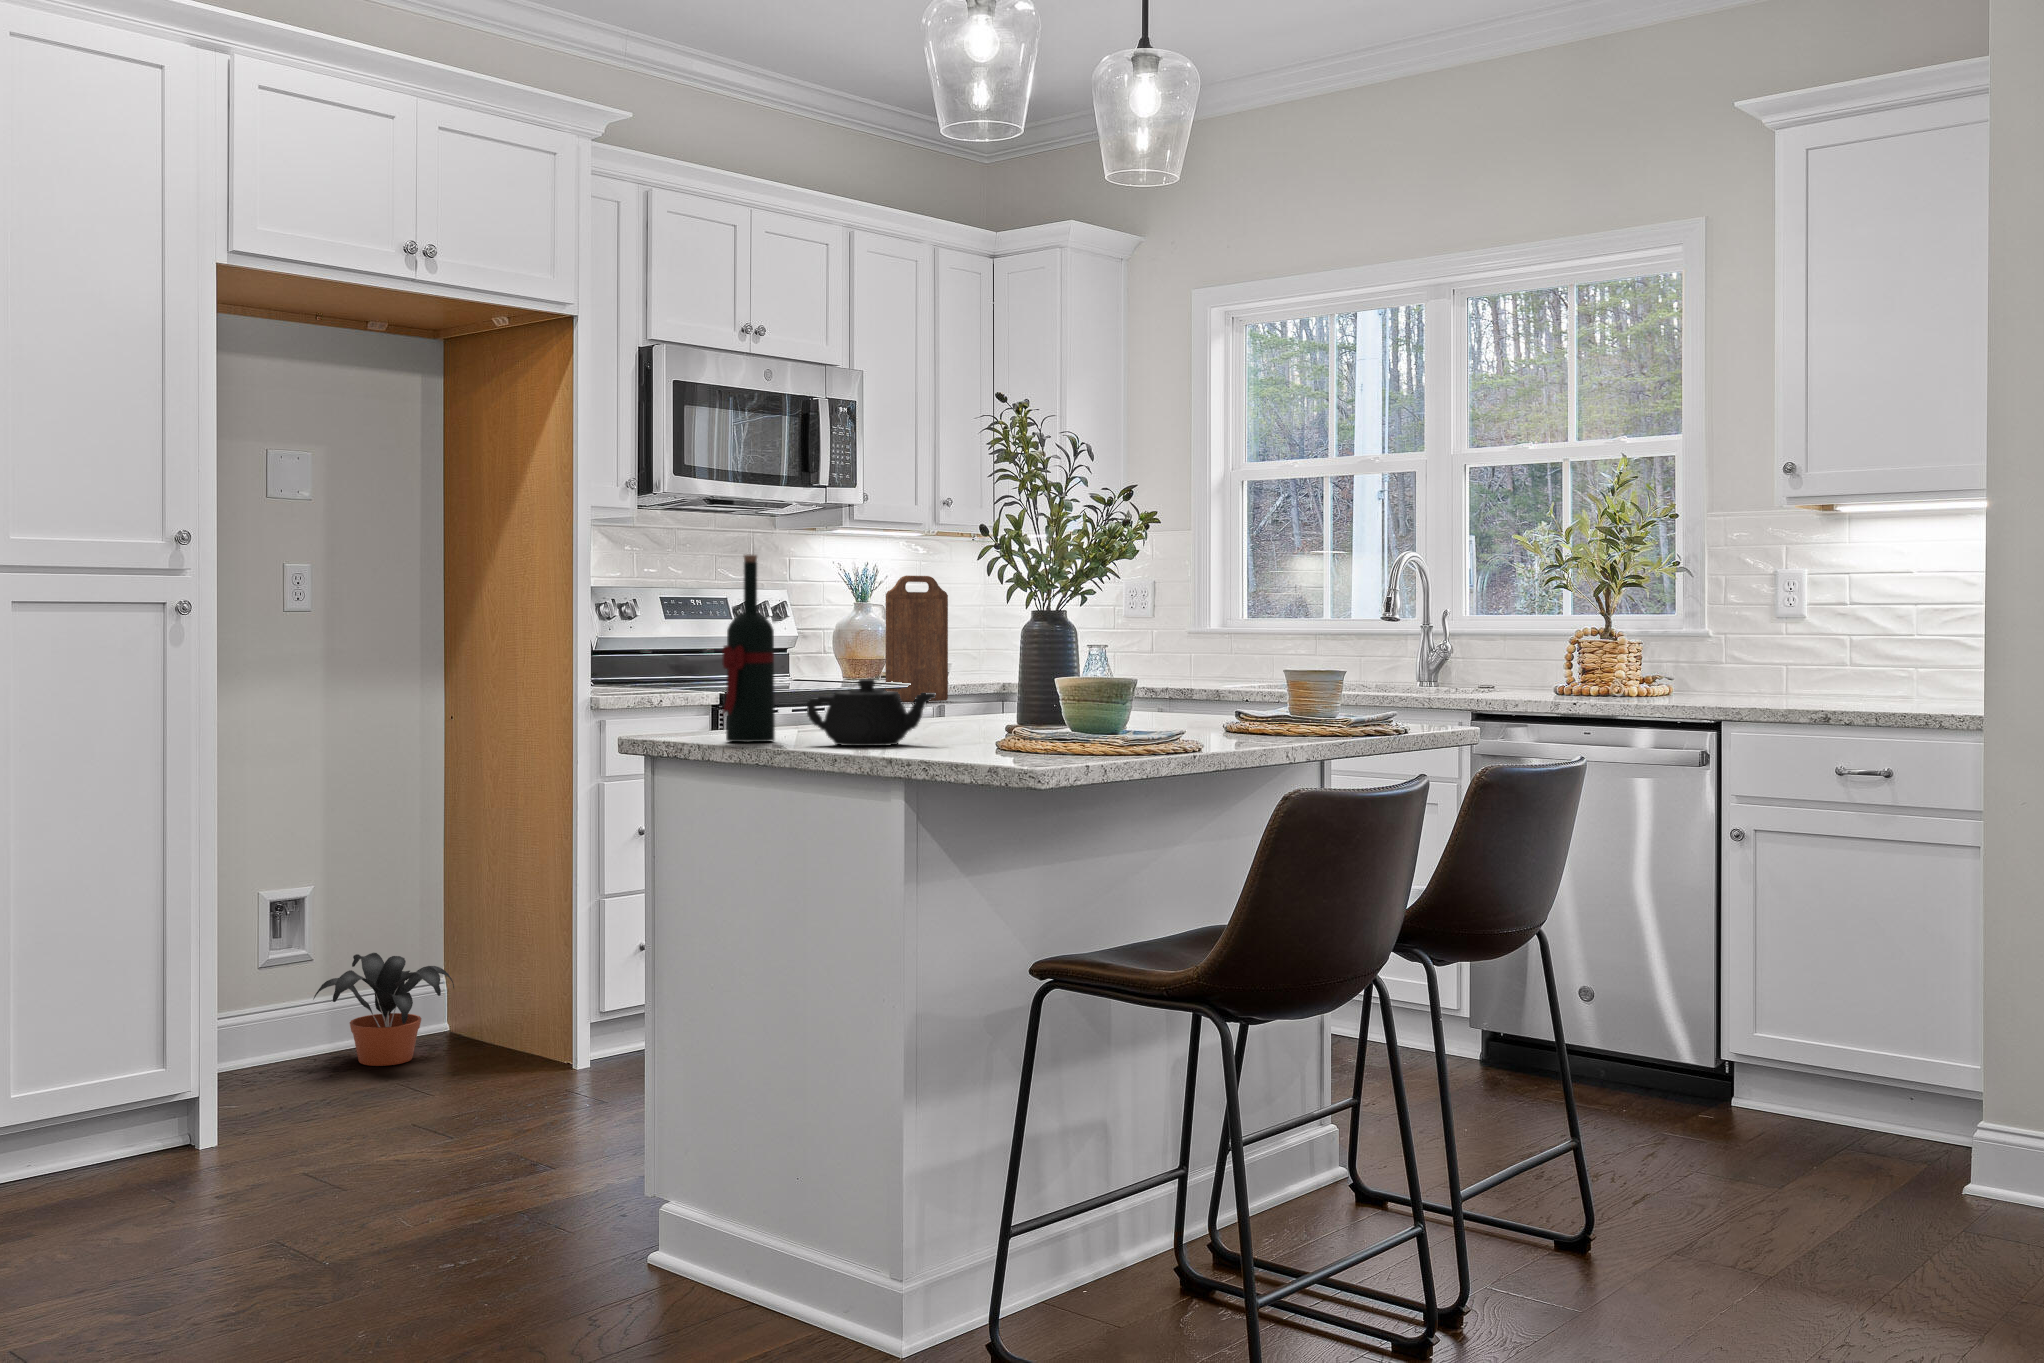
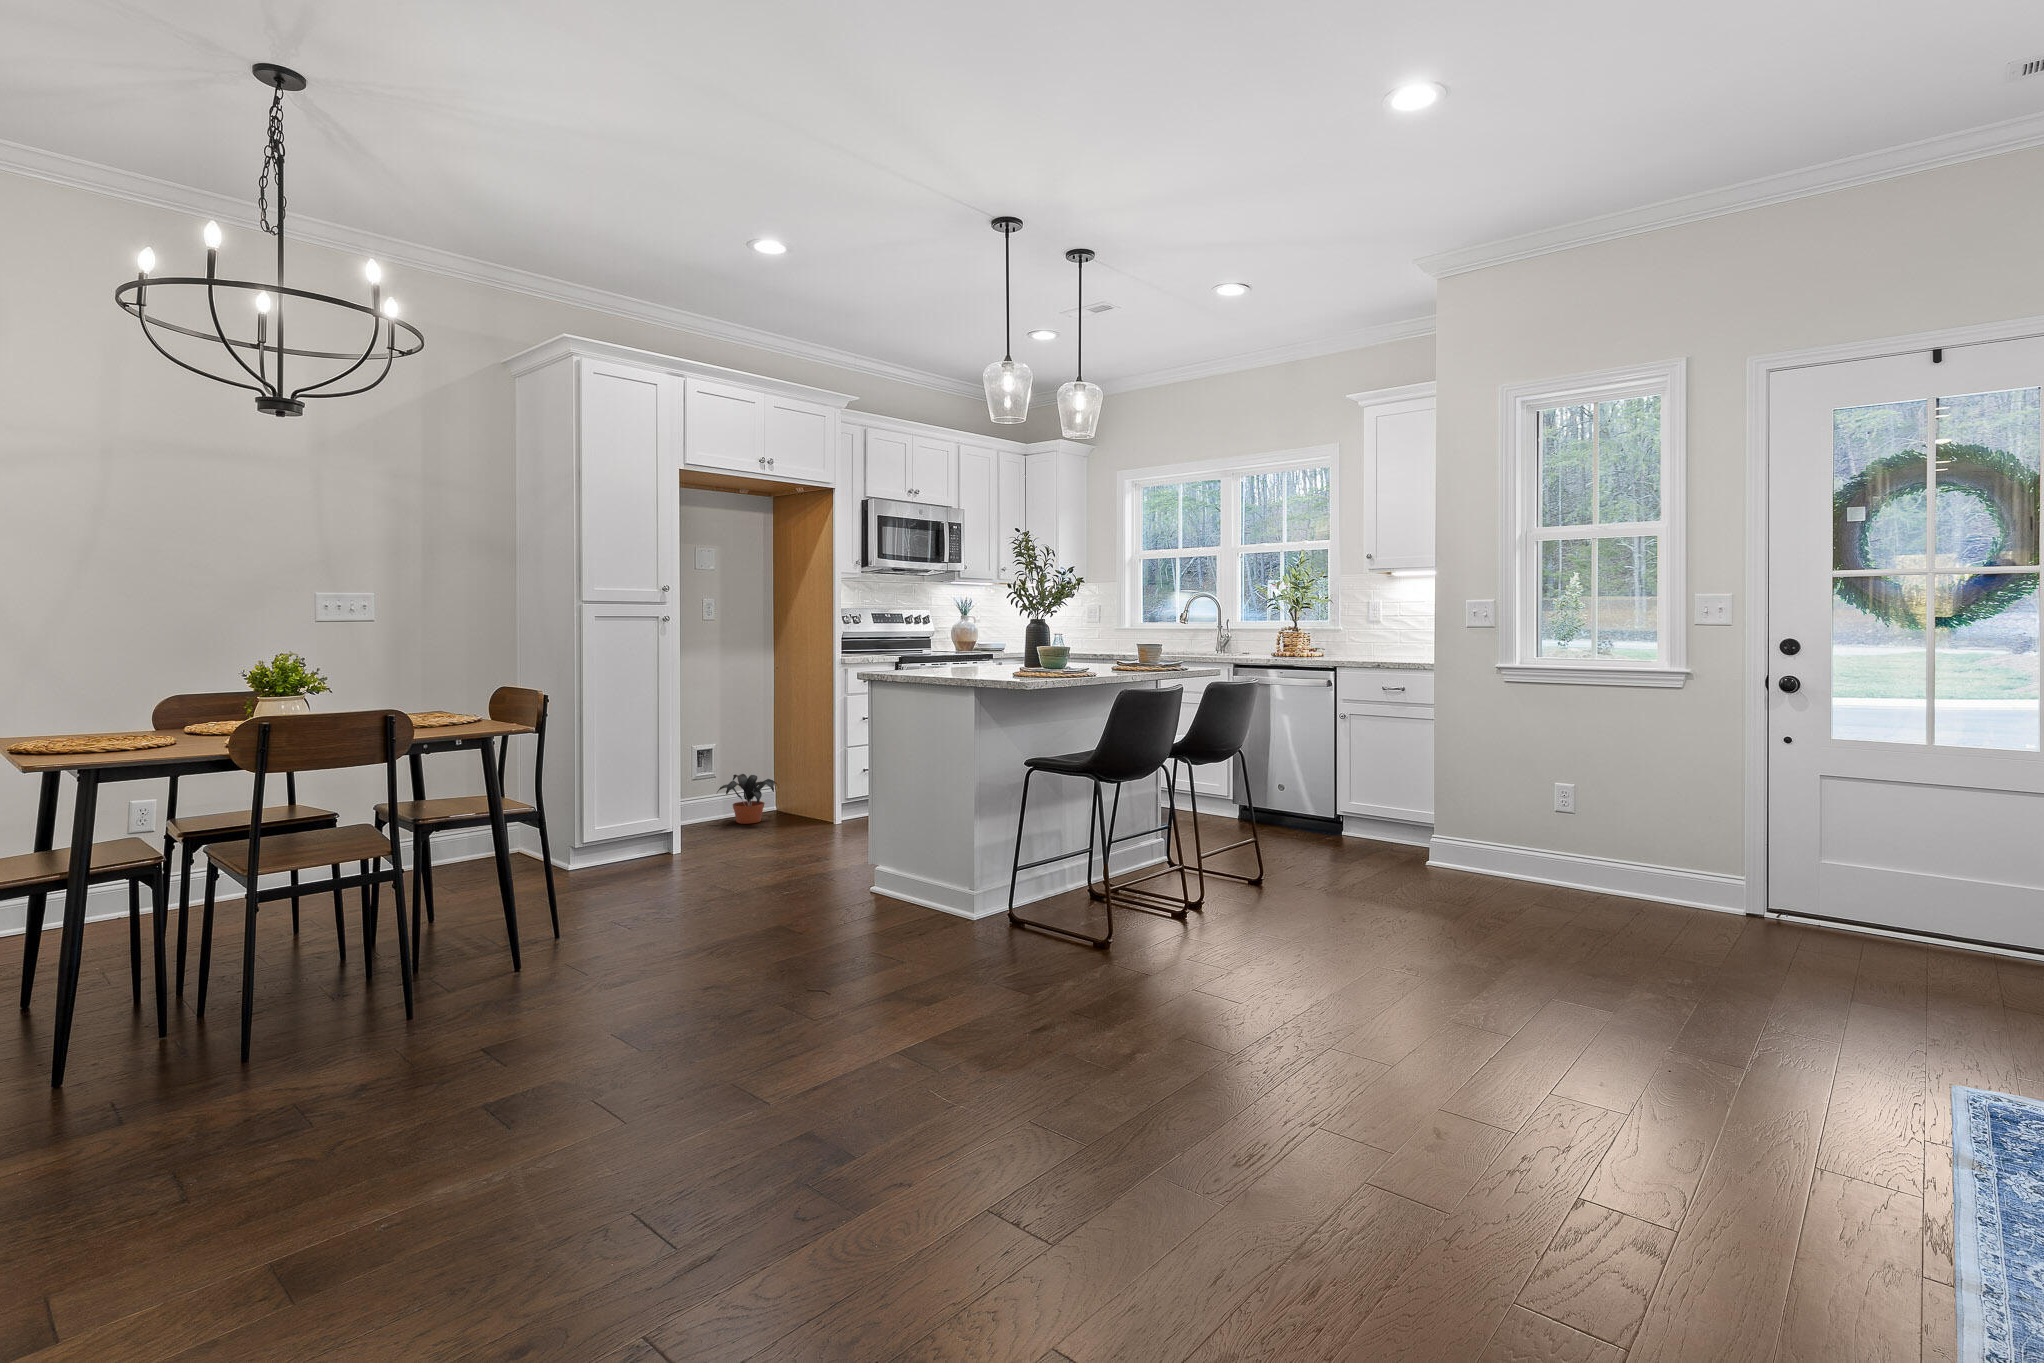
wine bottle: present [722,554,775,742] -> none [902,596,924,673]
cutting board: present [886,576,948,702] -> none [974,604,1003,661]
teapot: present [807,679,935,746] -> none [937,647,990,674]

